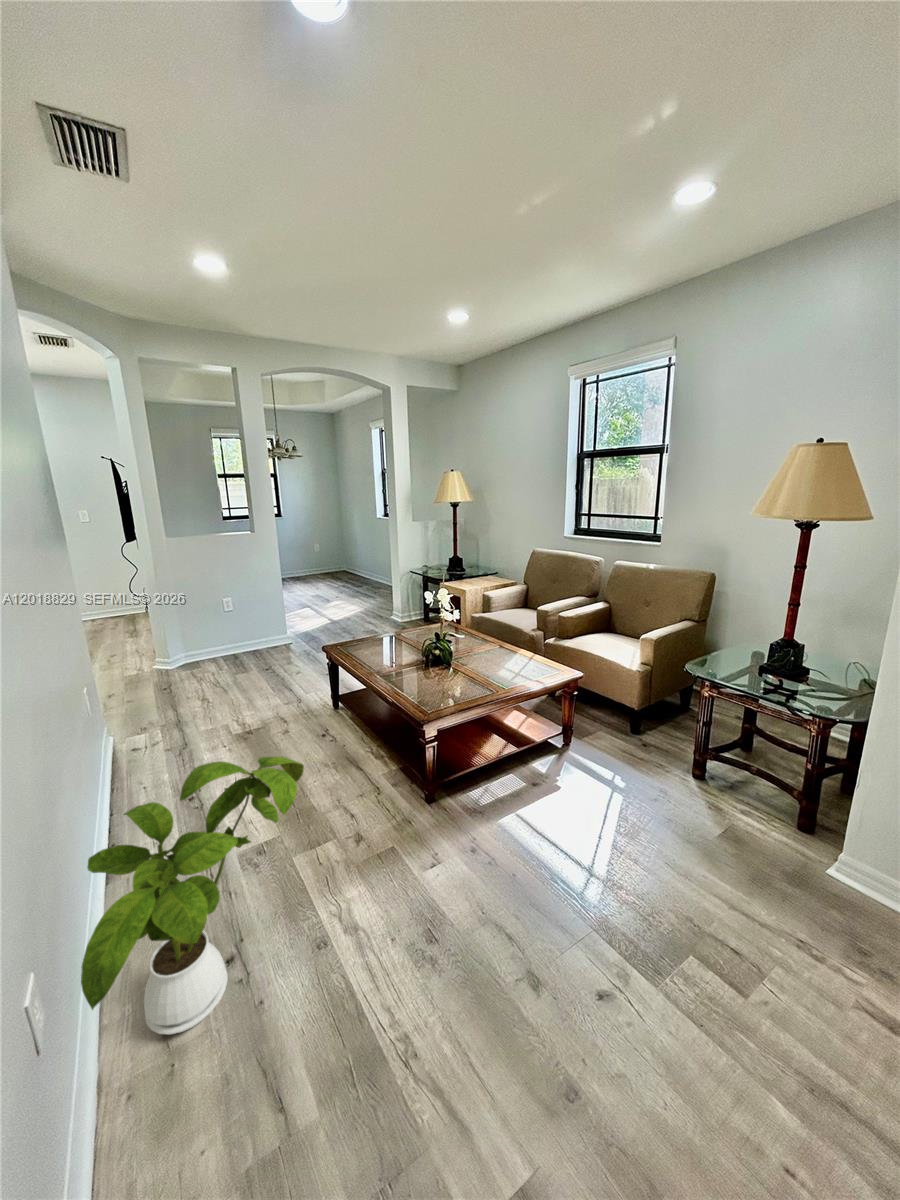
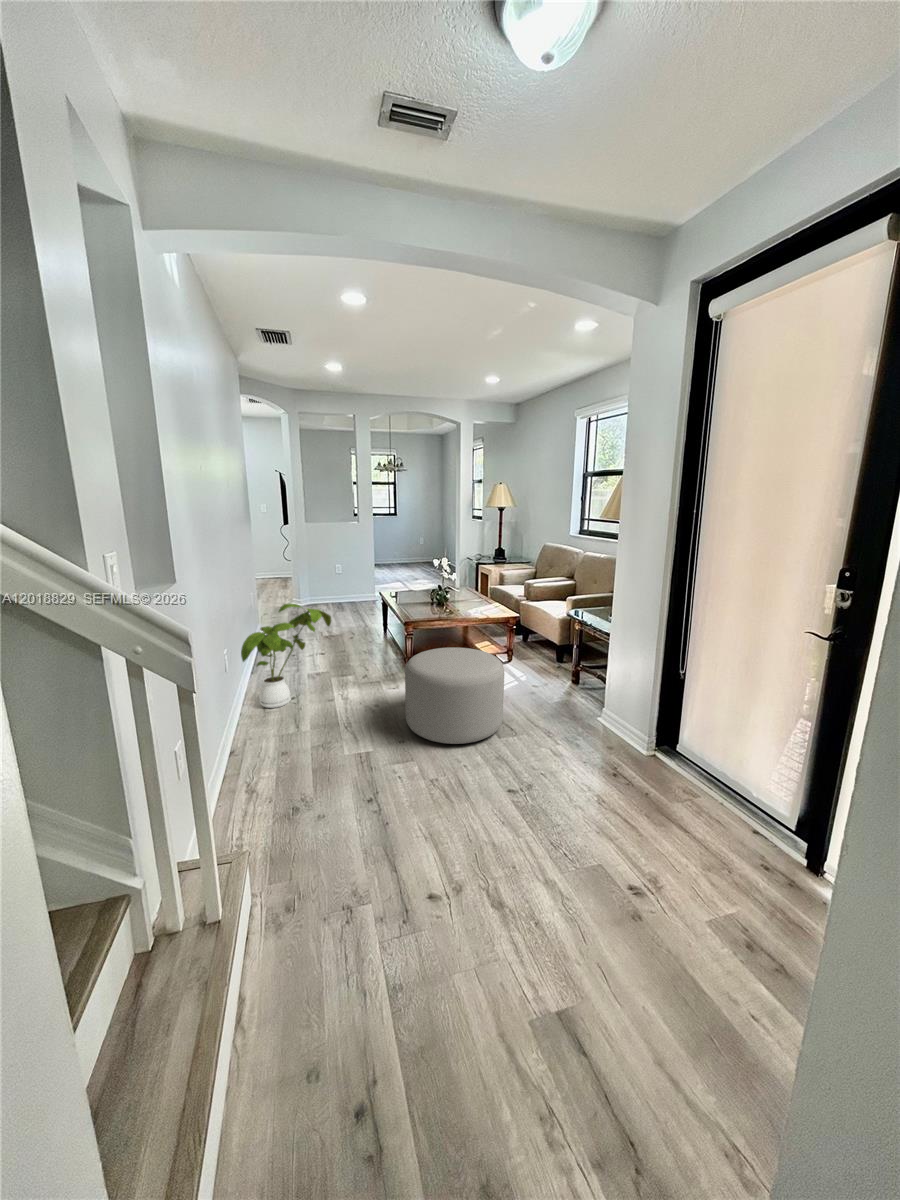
ottoman: none [521,787,757,1075] -> present [405,647,504,744]

